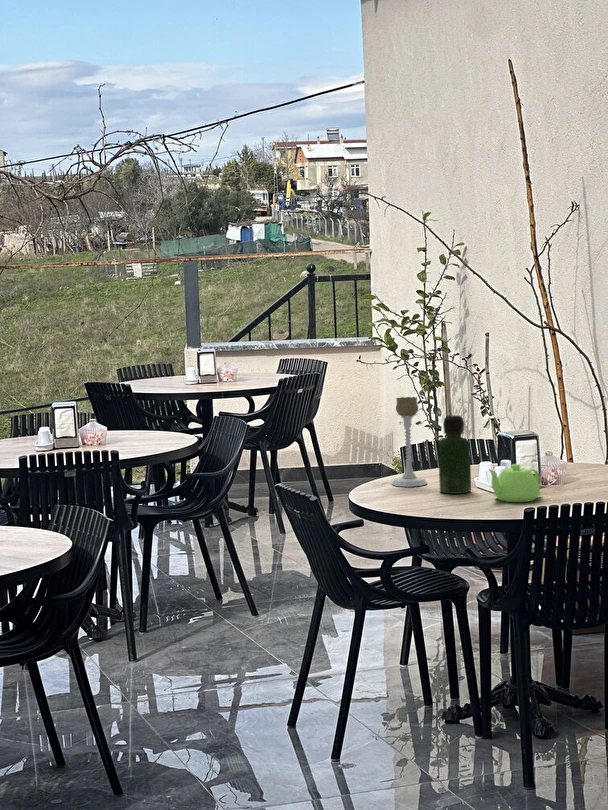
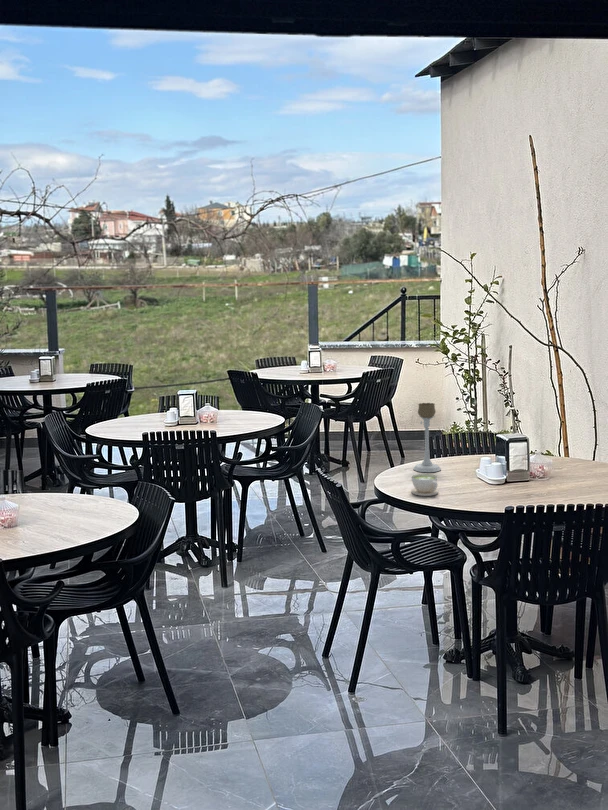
bottle: present [438,415,471,494] -> none [447,420,473,482]
teapot: present [489,464,541,502] -> none [482,463,527,494]
coffee cup: none [400,483,435,509] -> present [411,474,438,496]

